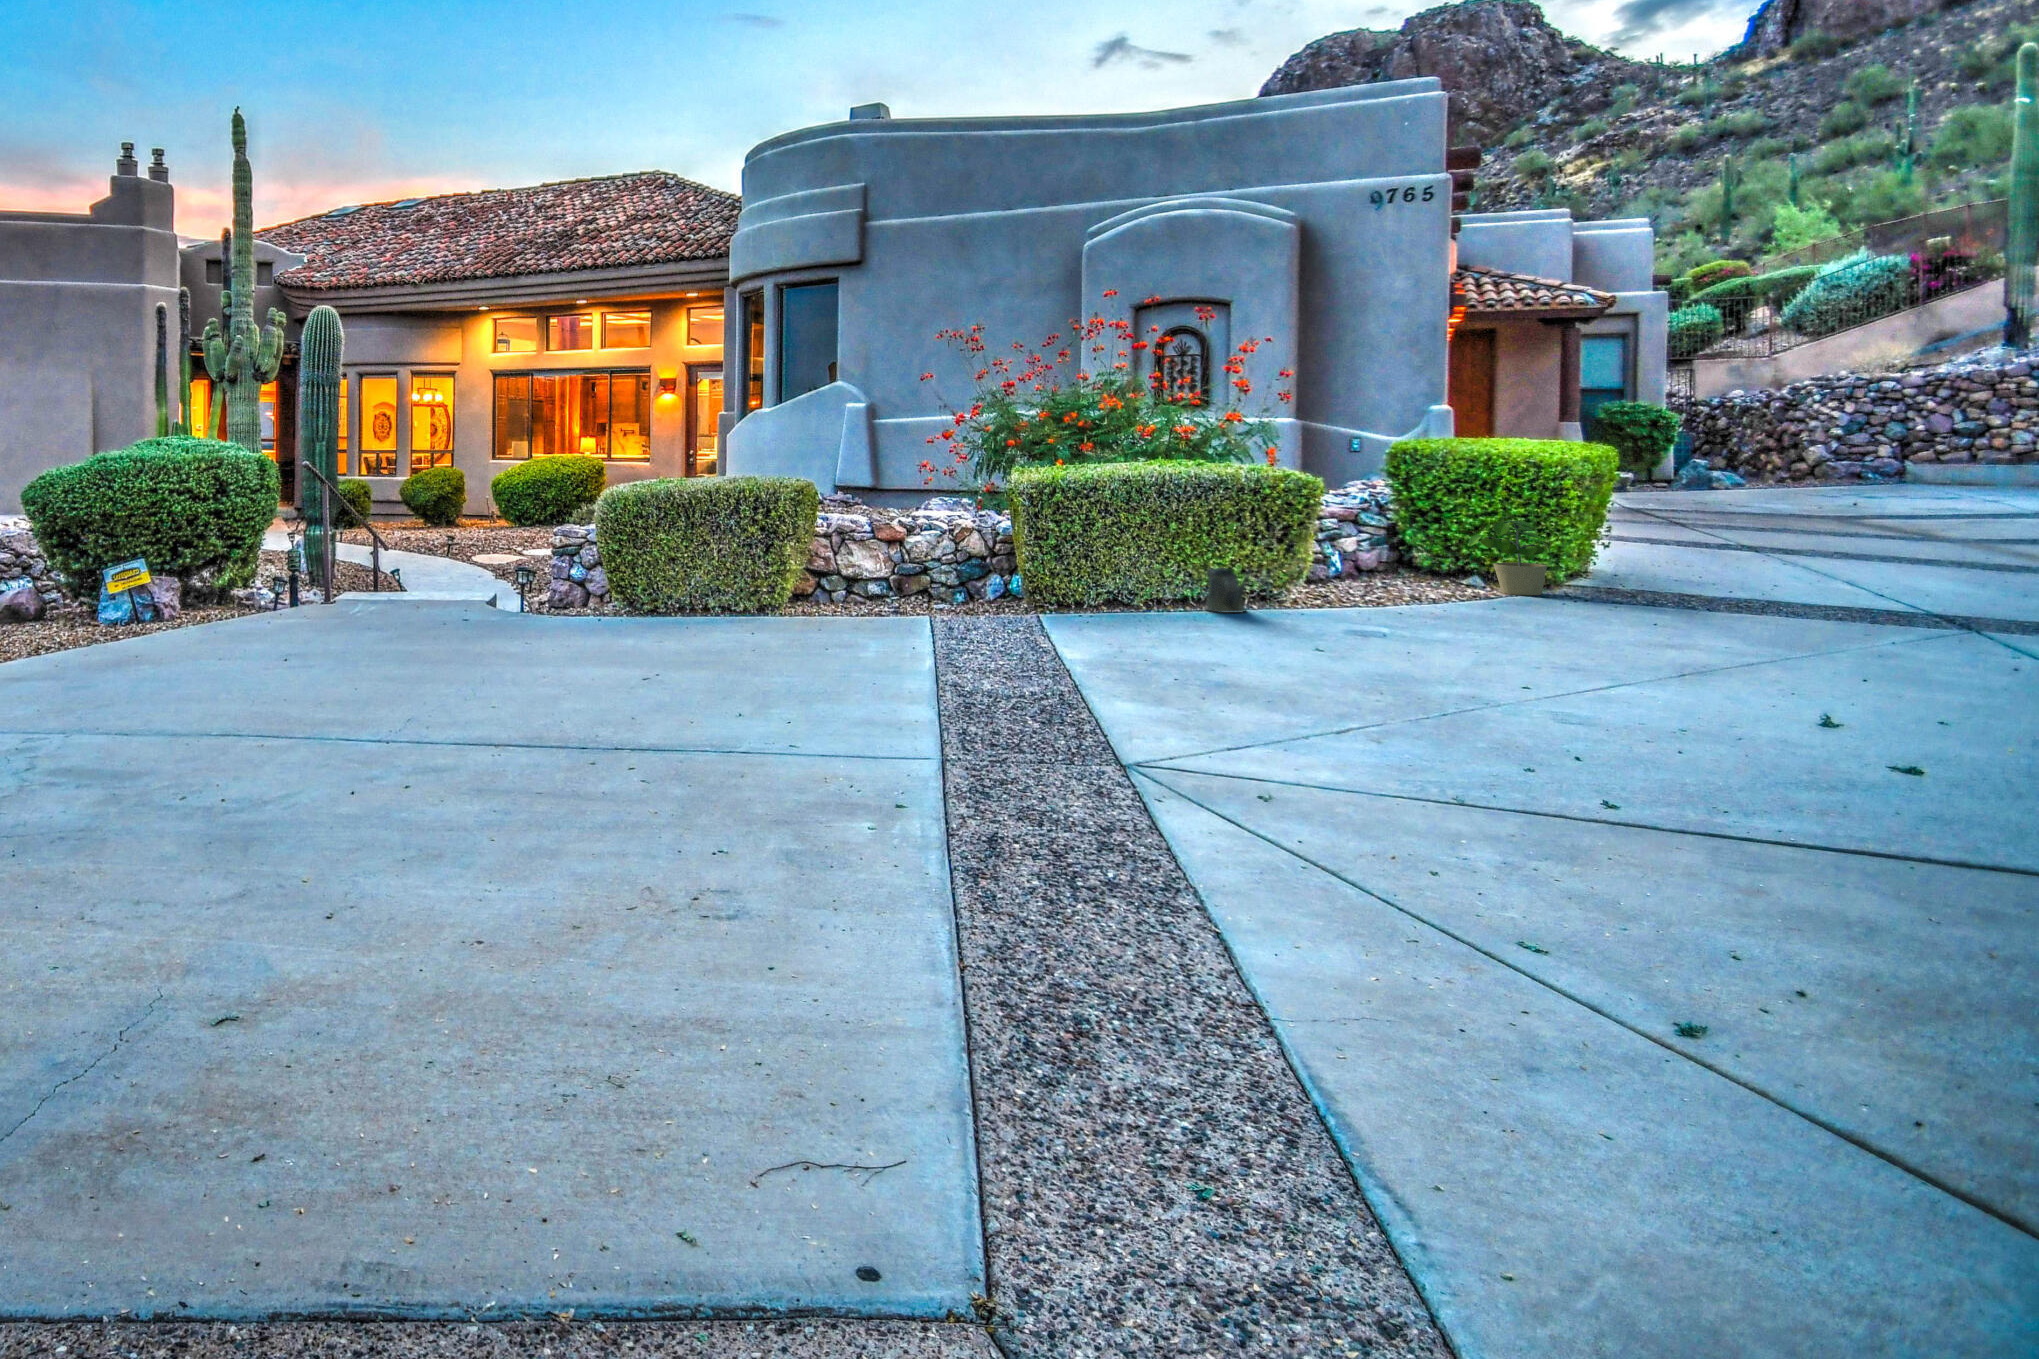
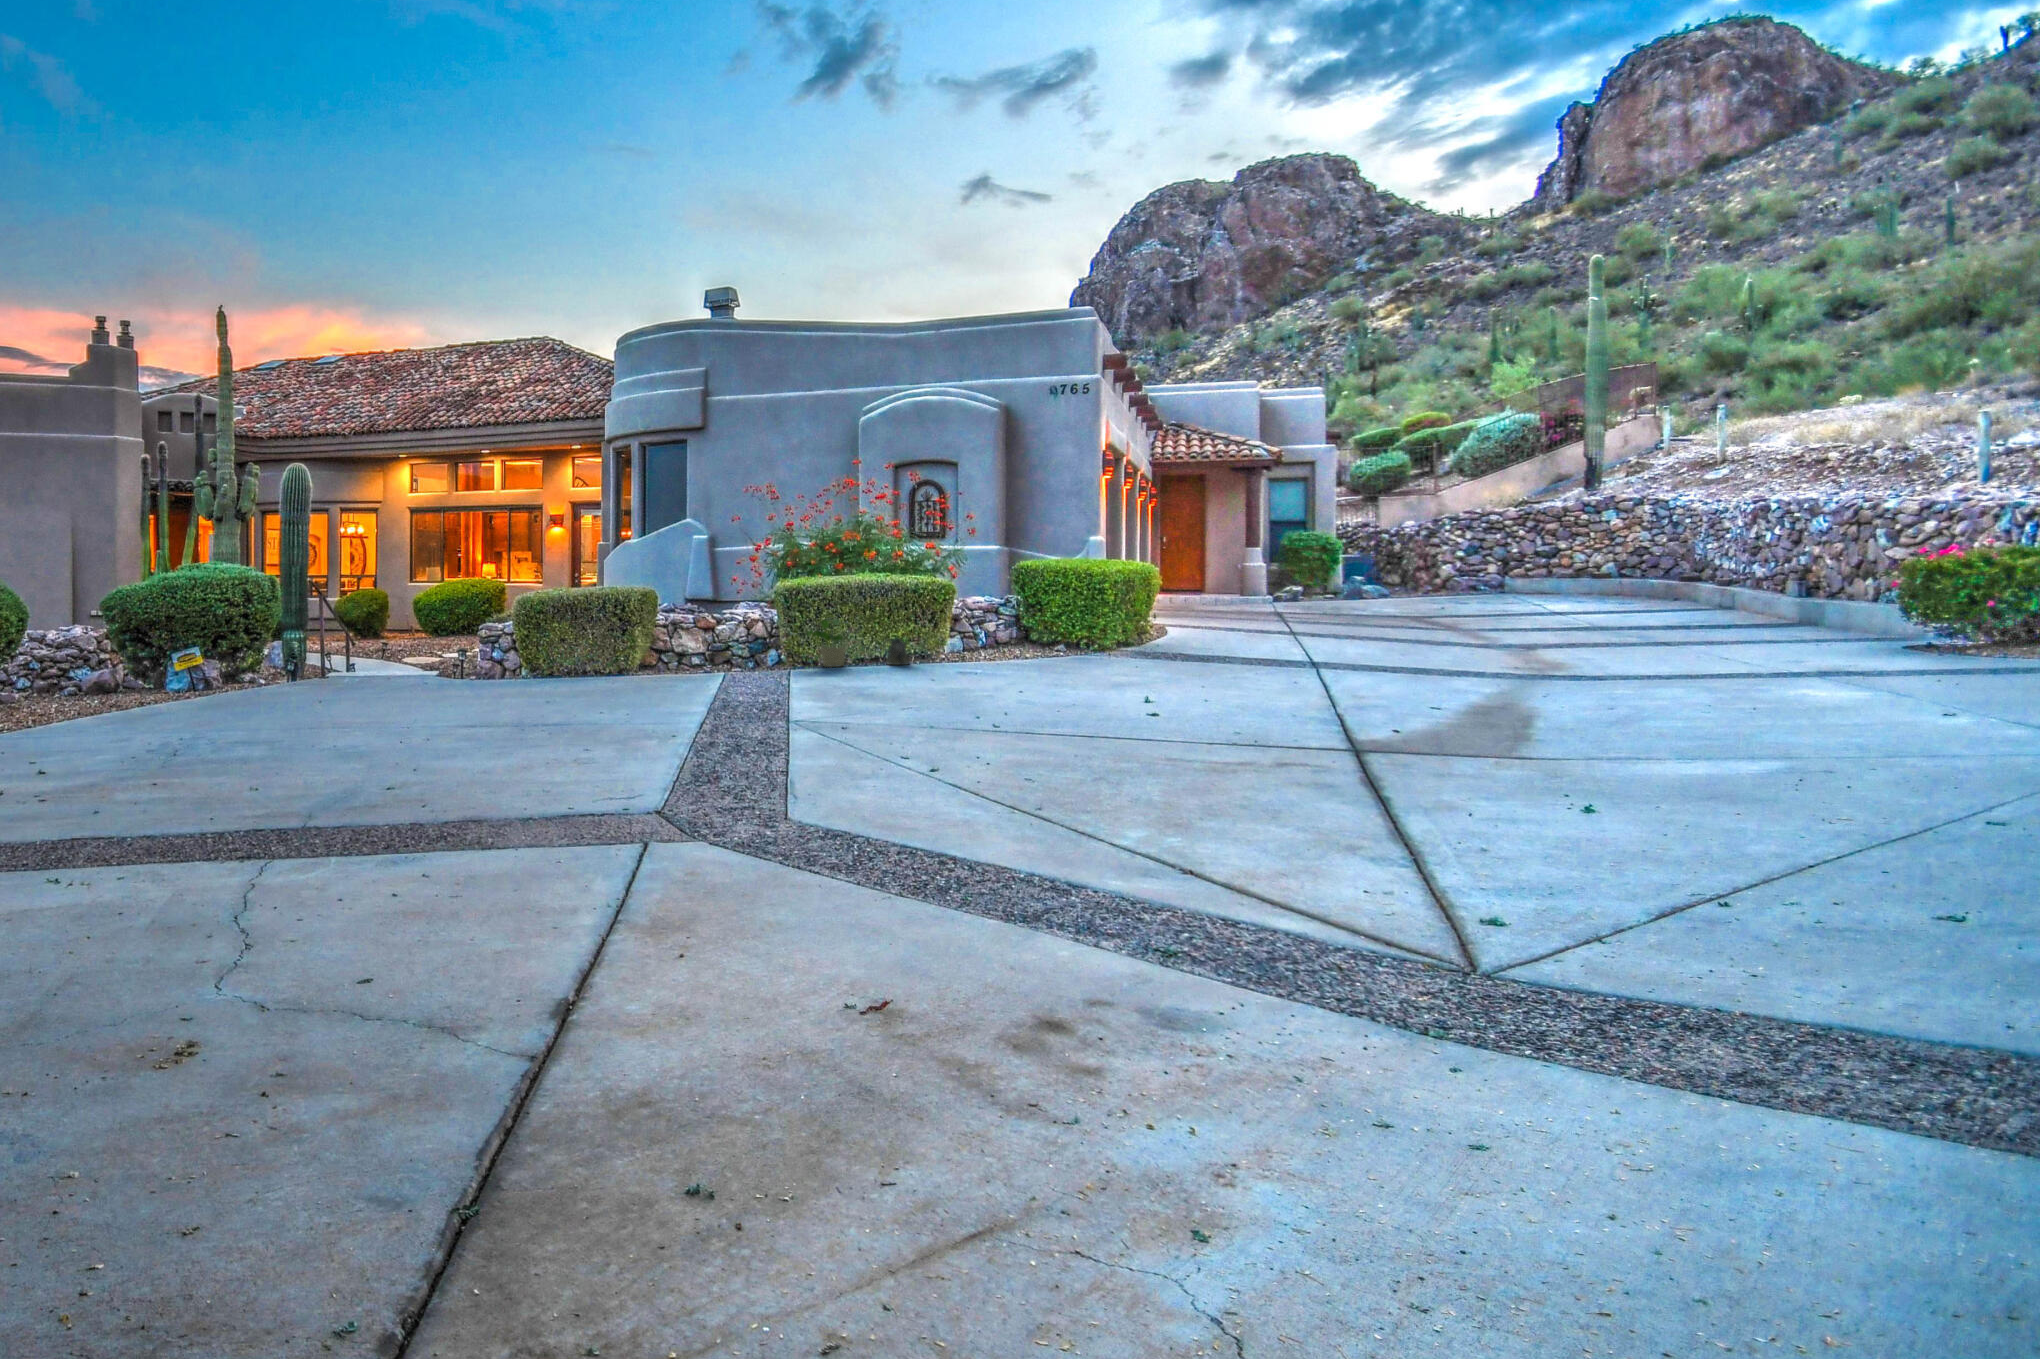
potted plant: present [1469,521,1551,595] -> present [807,619,846,667]

